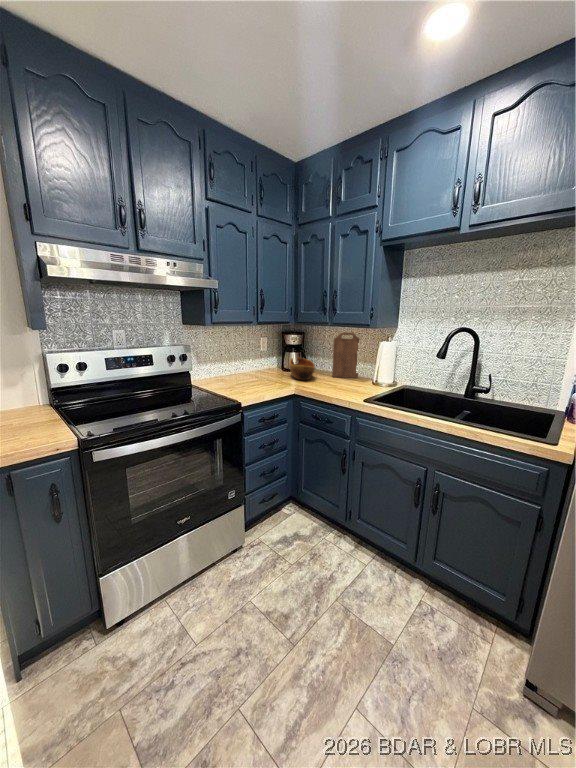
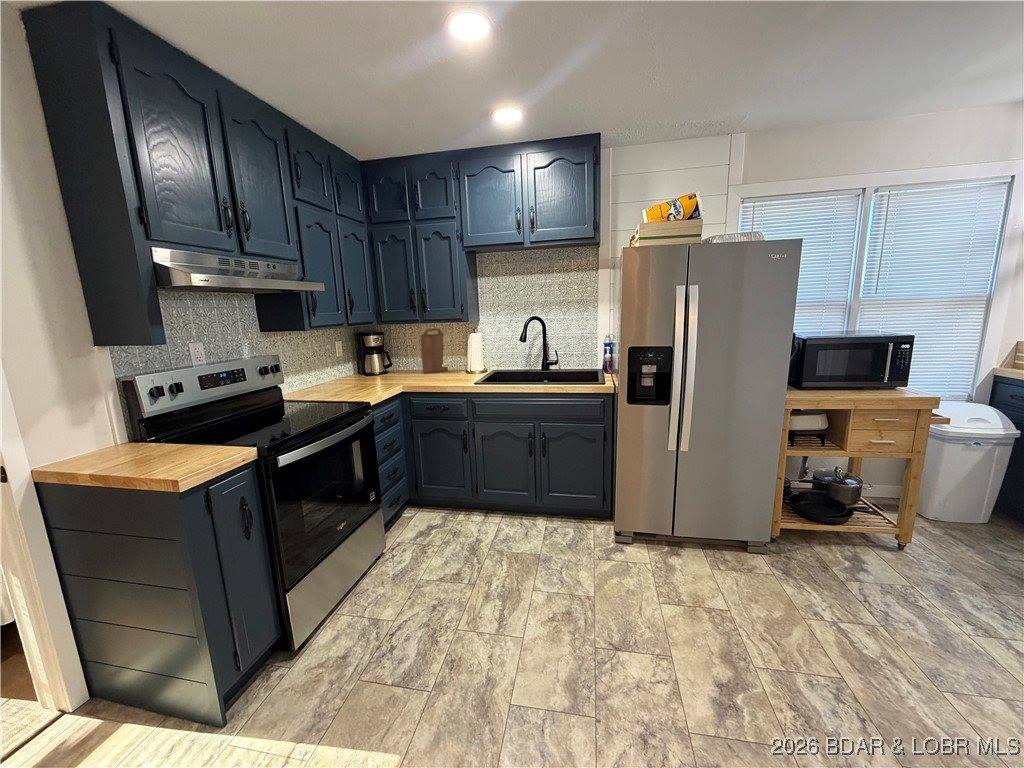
wooden bowl: present [290,358,315,380] -> none [376,359,409,379]

